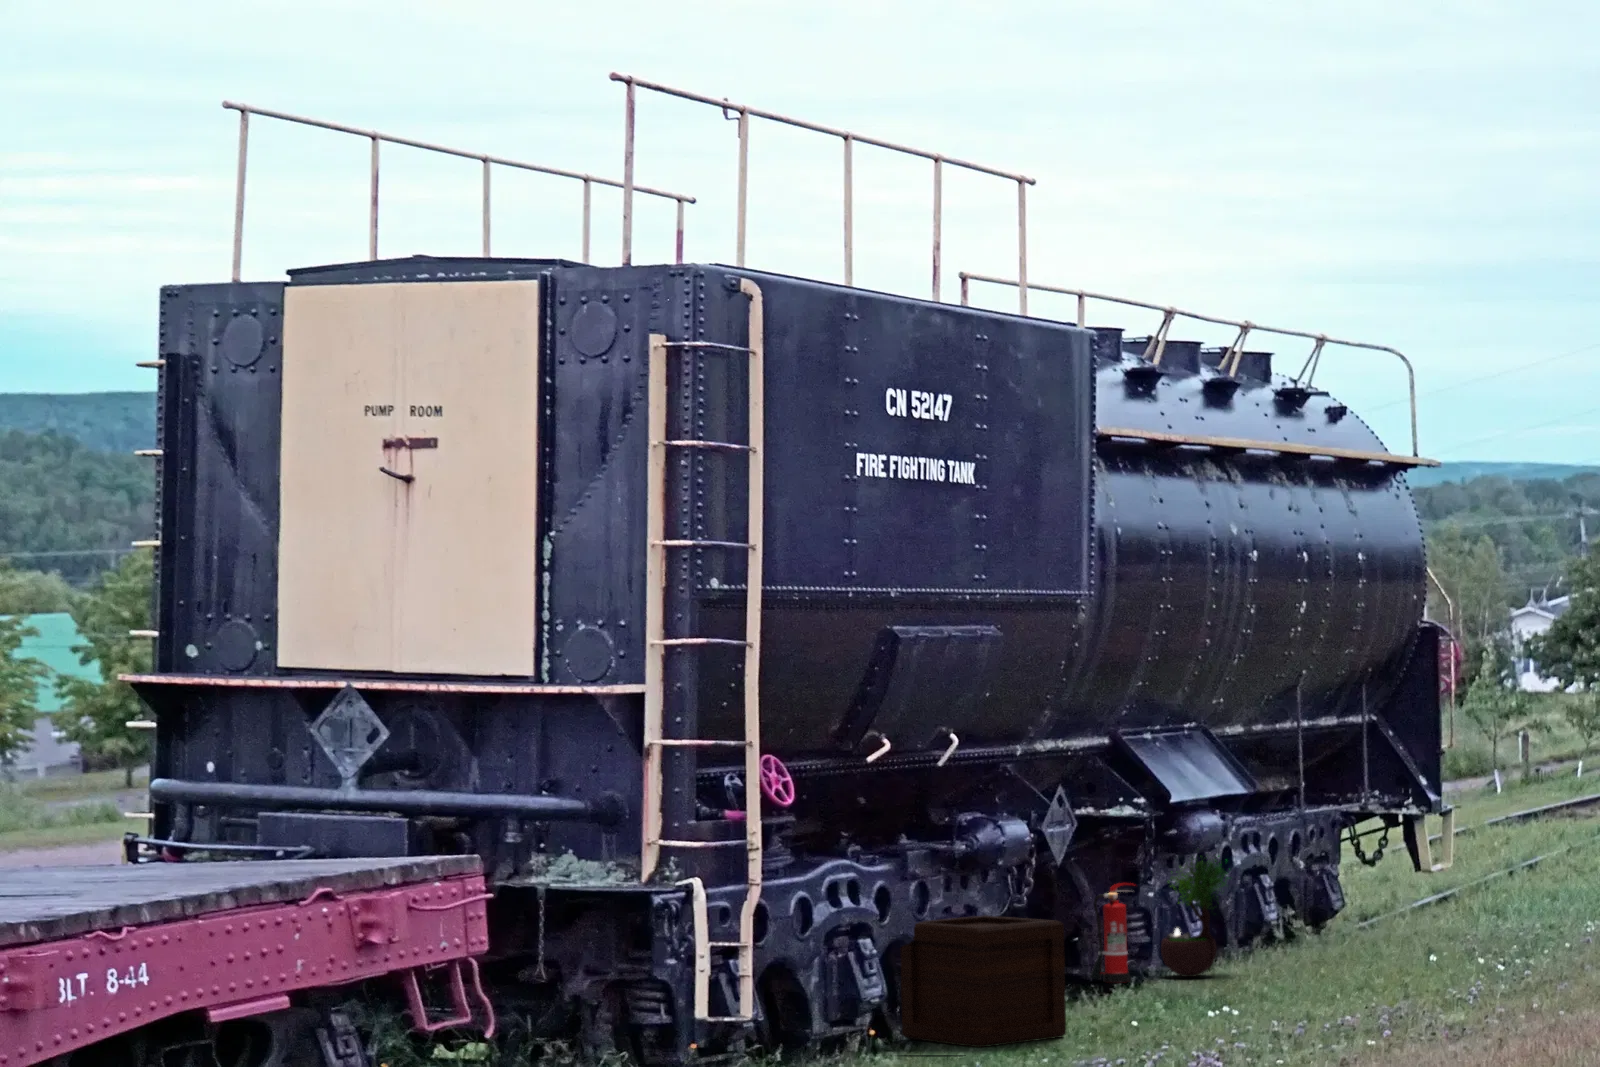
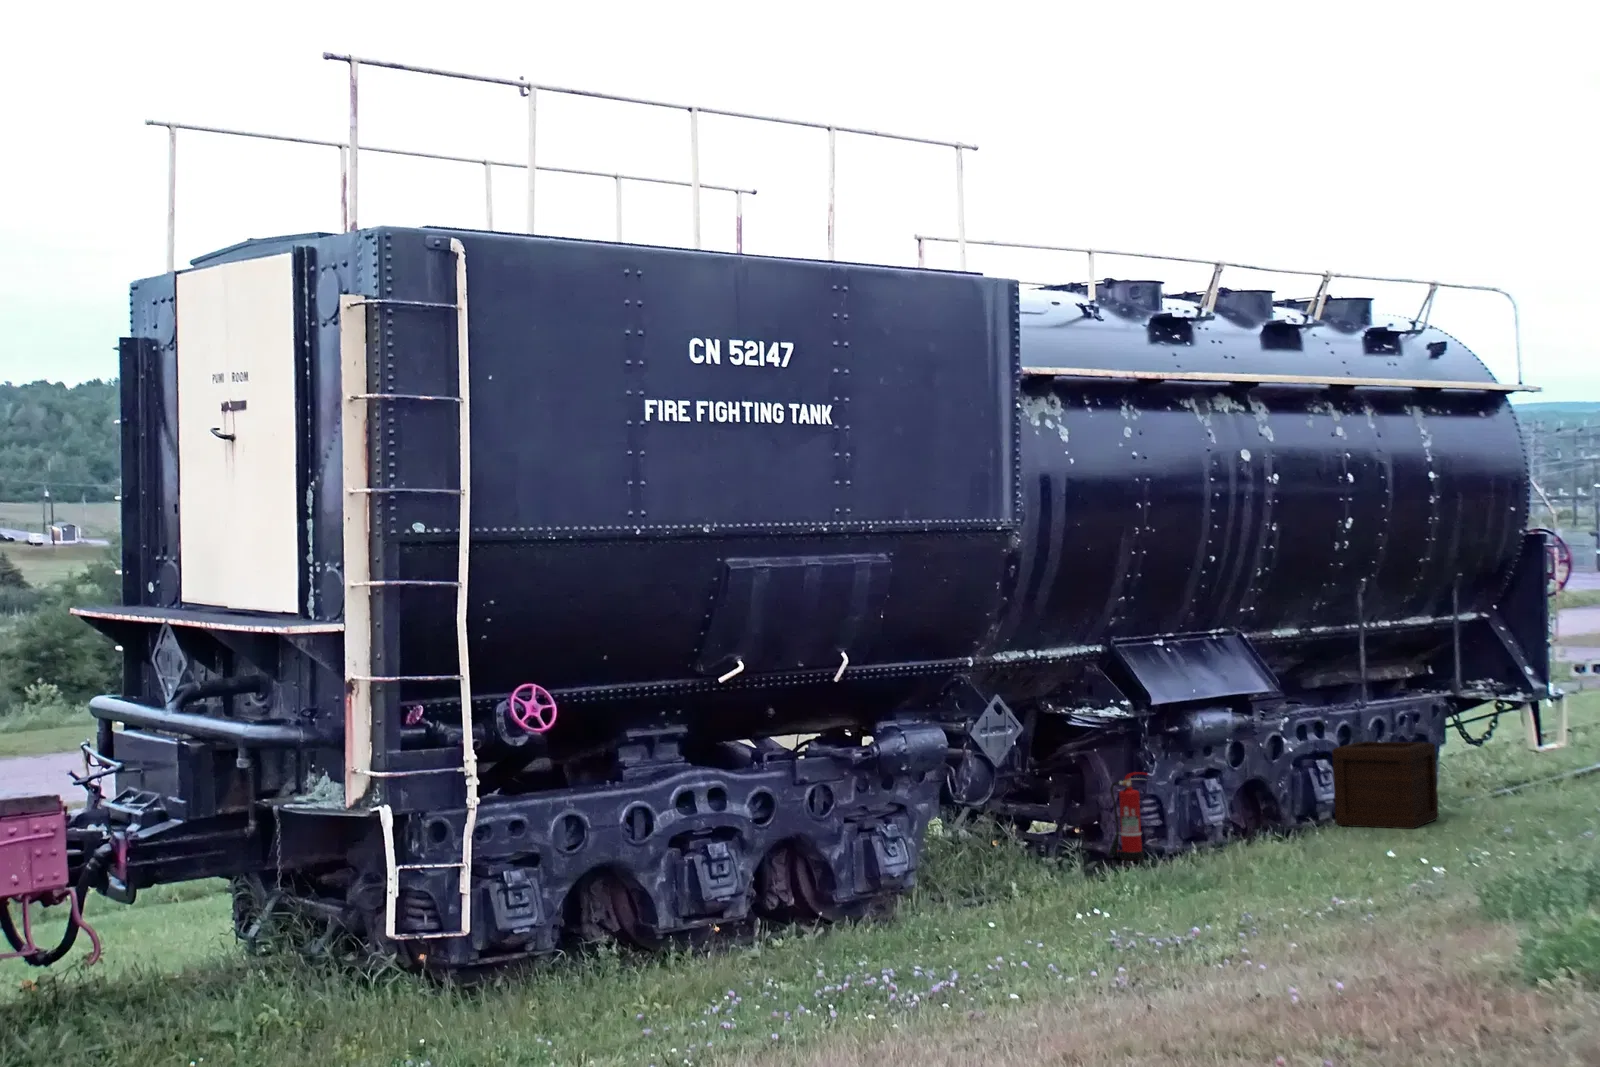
potted tree: present [1161,856,1227,977] -> none [1176,743,1241,856]
wooden crate: present [900,915,1066,1048] -> present [1332,741,1439,829]

